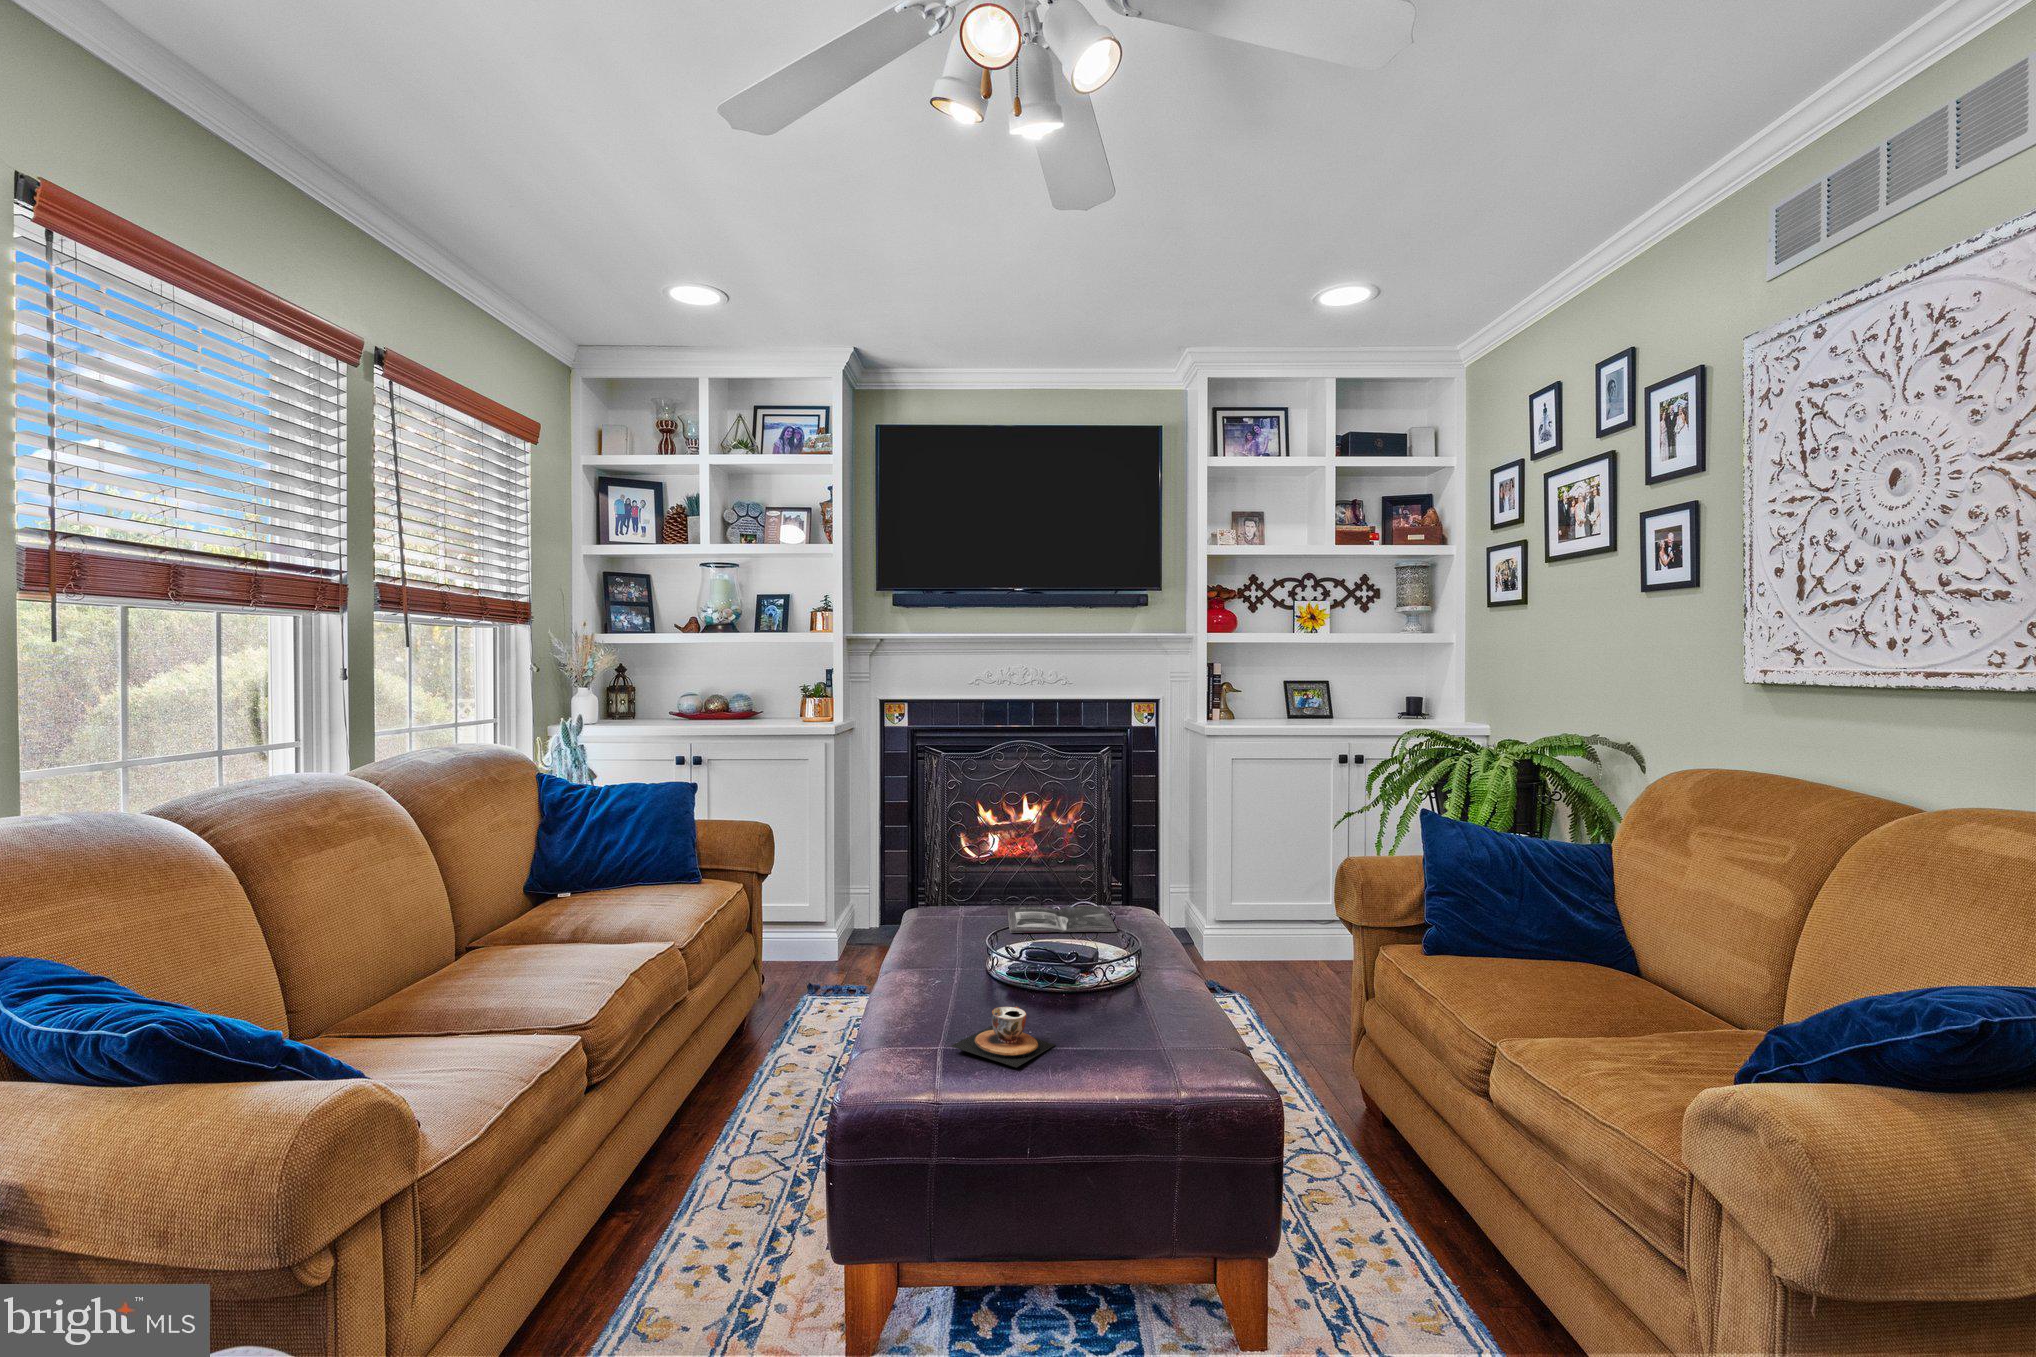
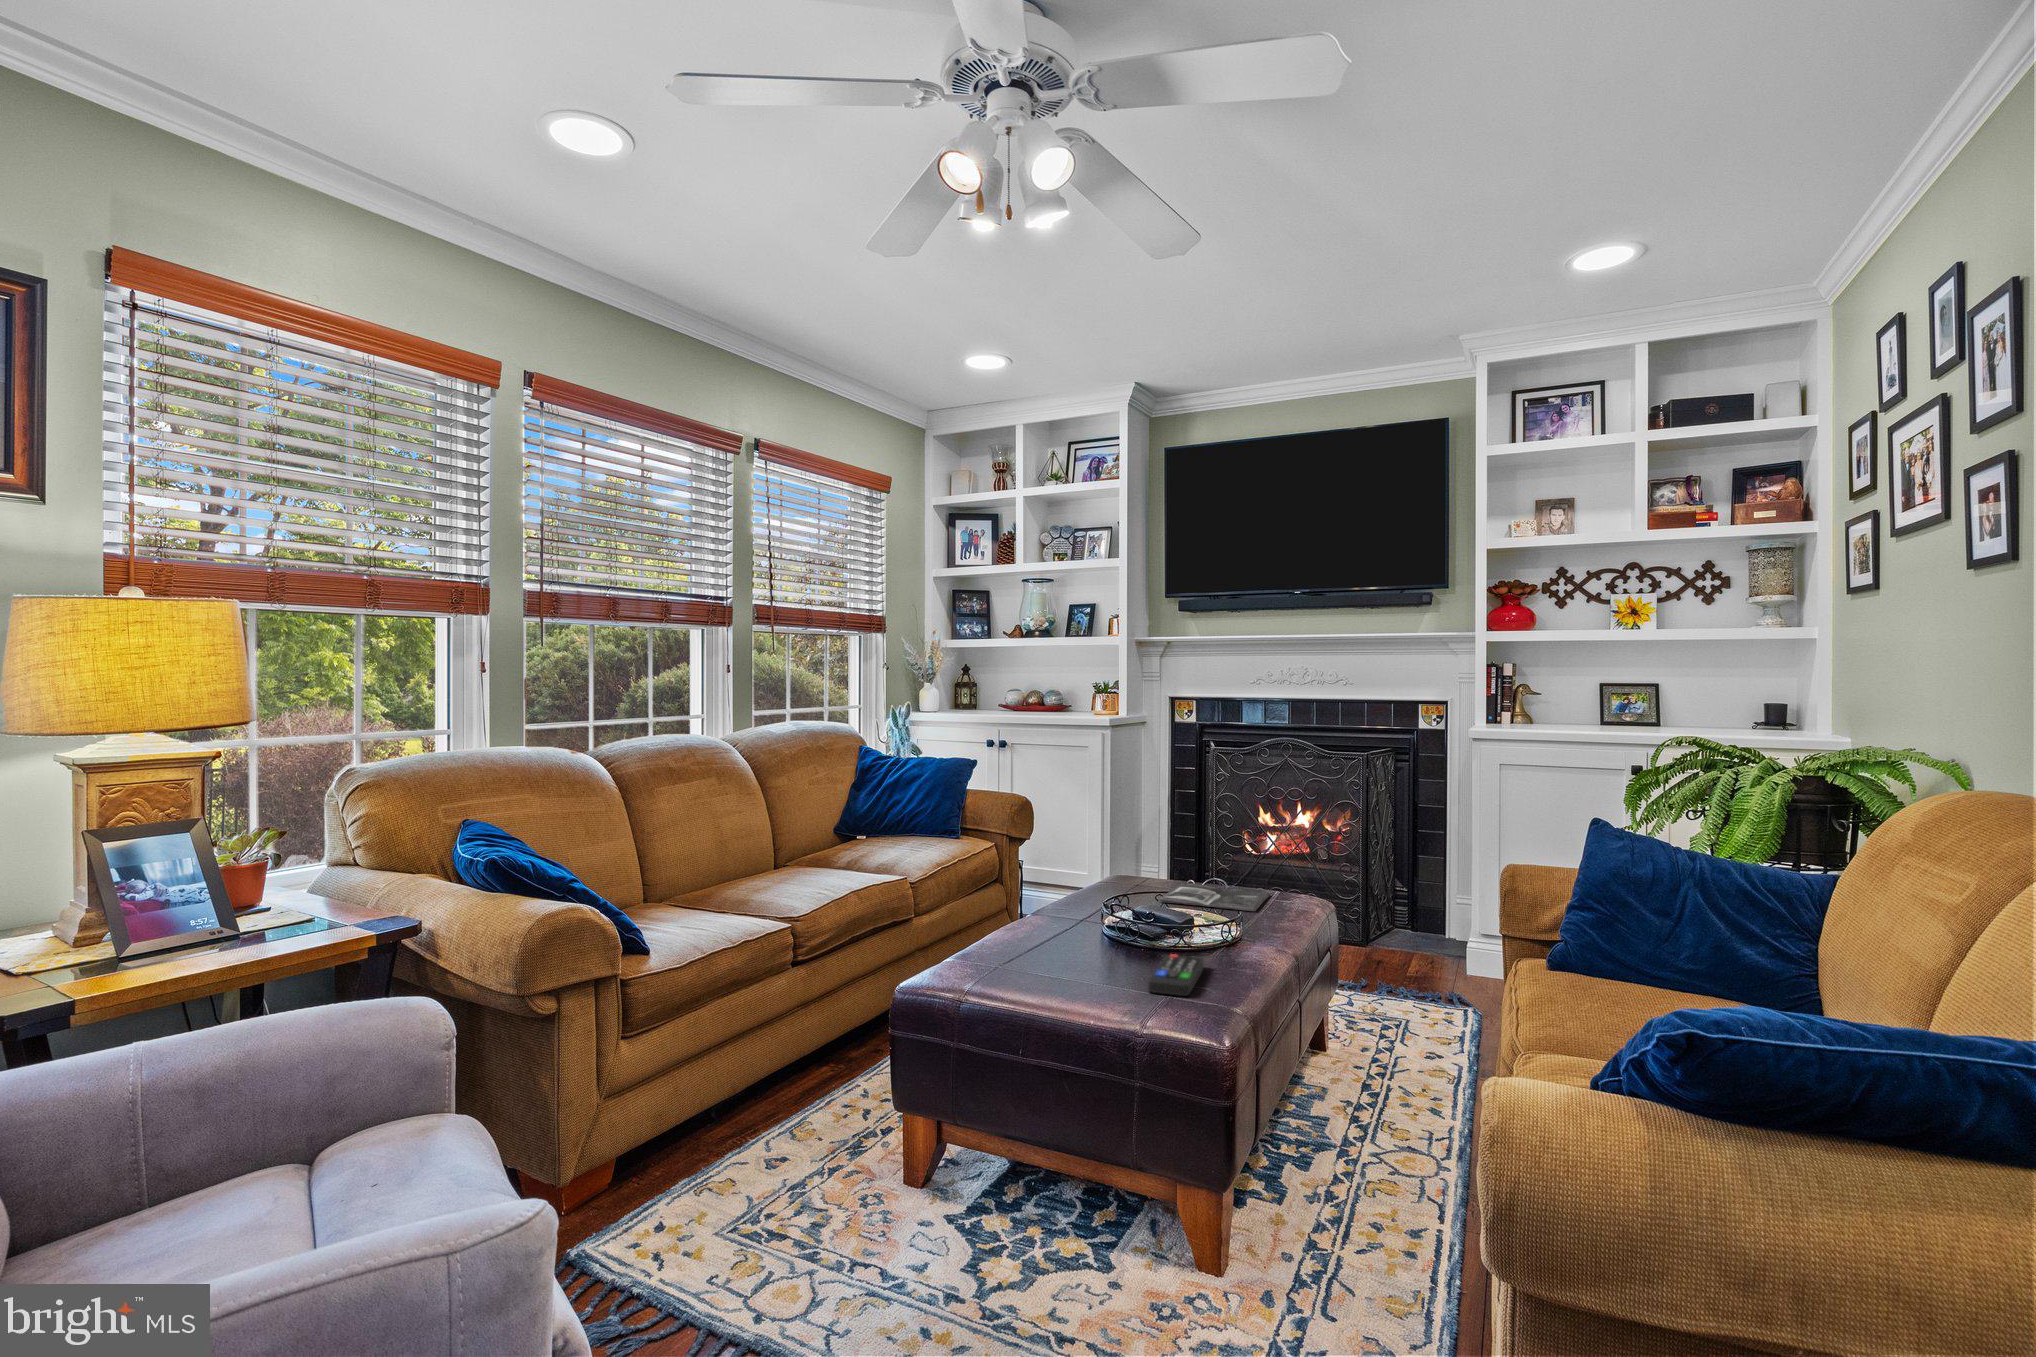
remote control: none [1113,997,1185,1050] -> present [1148,954,1204,996]
teacup: present [951,1007,1055,1068] -> none [1003,942,1088,987]

